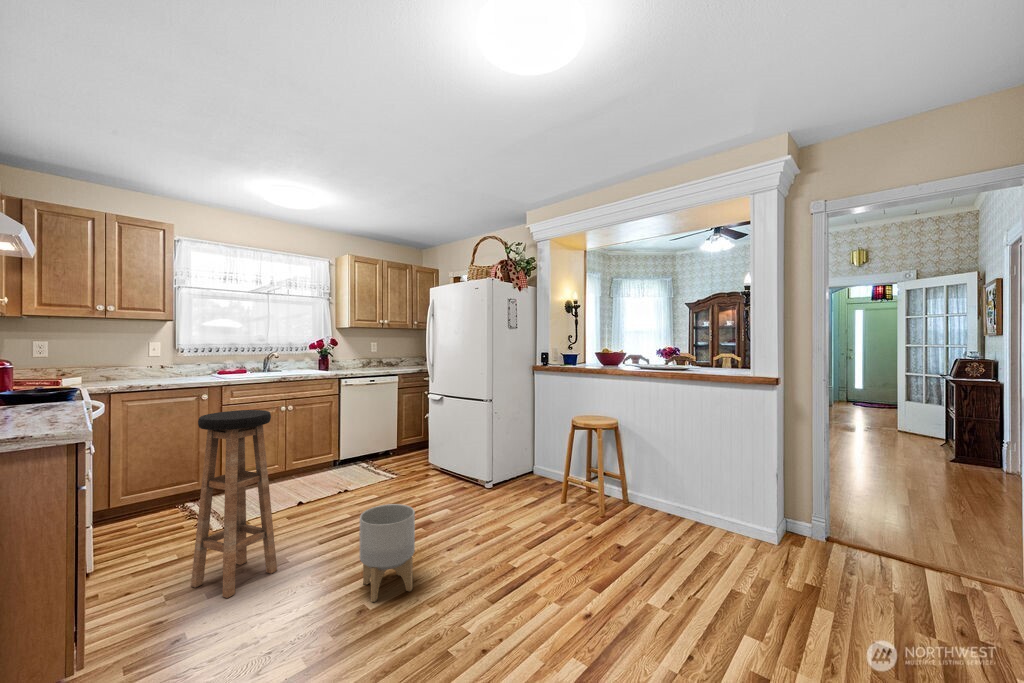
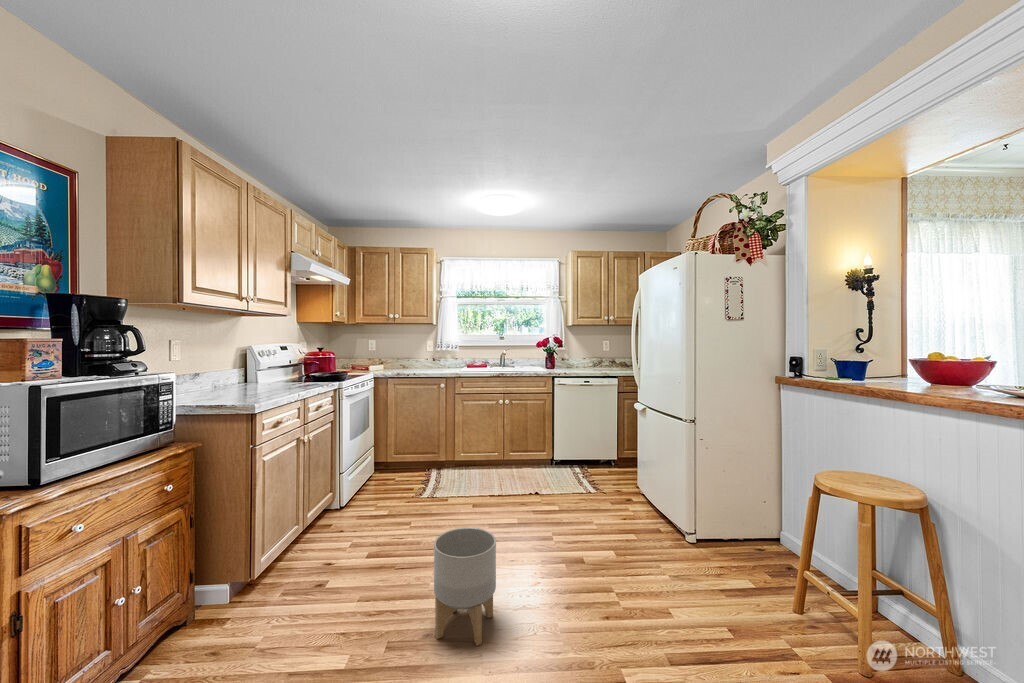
bar stool: present [191,410,277,598] -> none [357,402,414,569]

